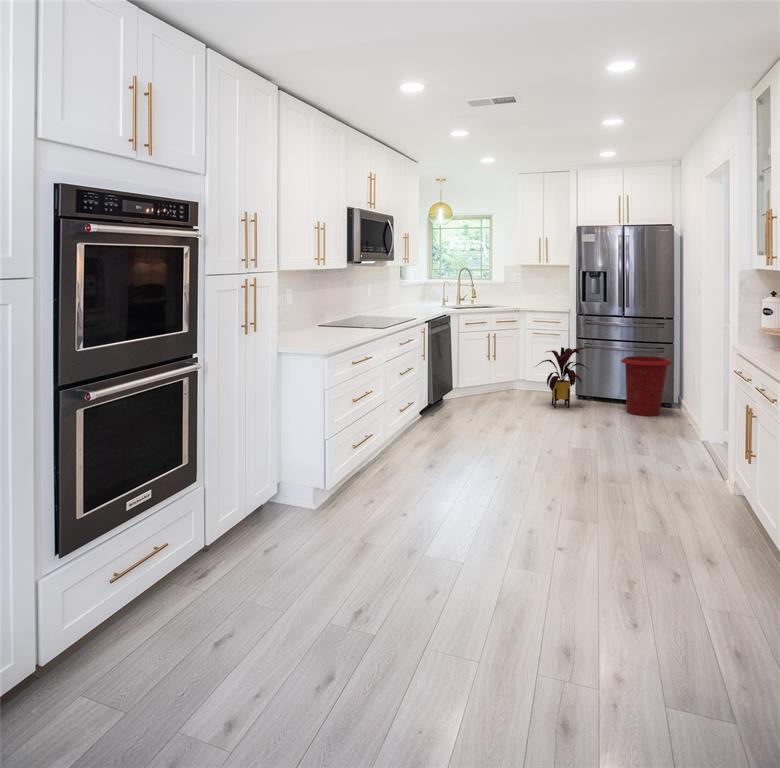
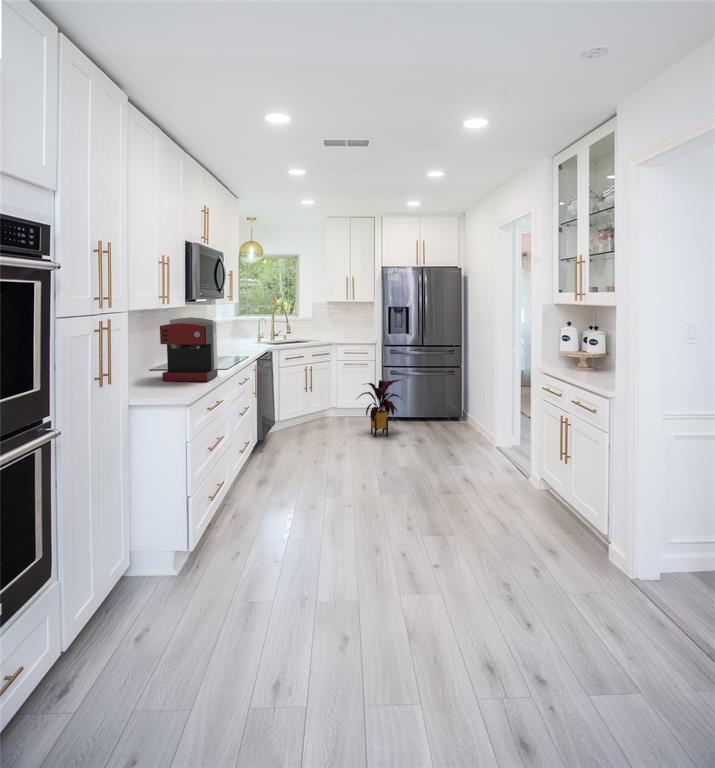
coffee maker: none [315,278,368,337] -> present [160,317,218,381]
waste bin: present [621,356,672,416] -> none [431,386,474,440]

